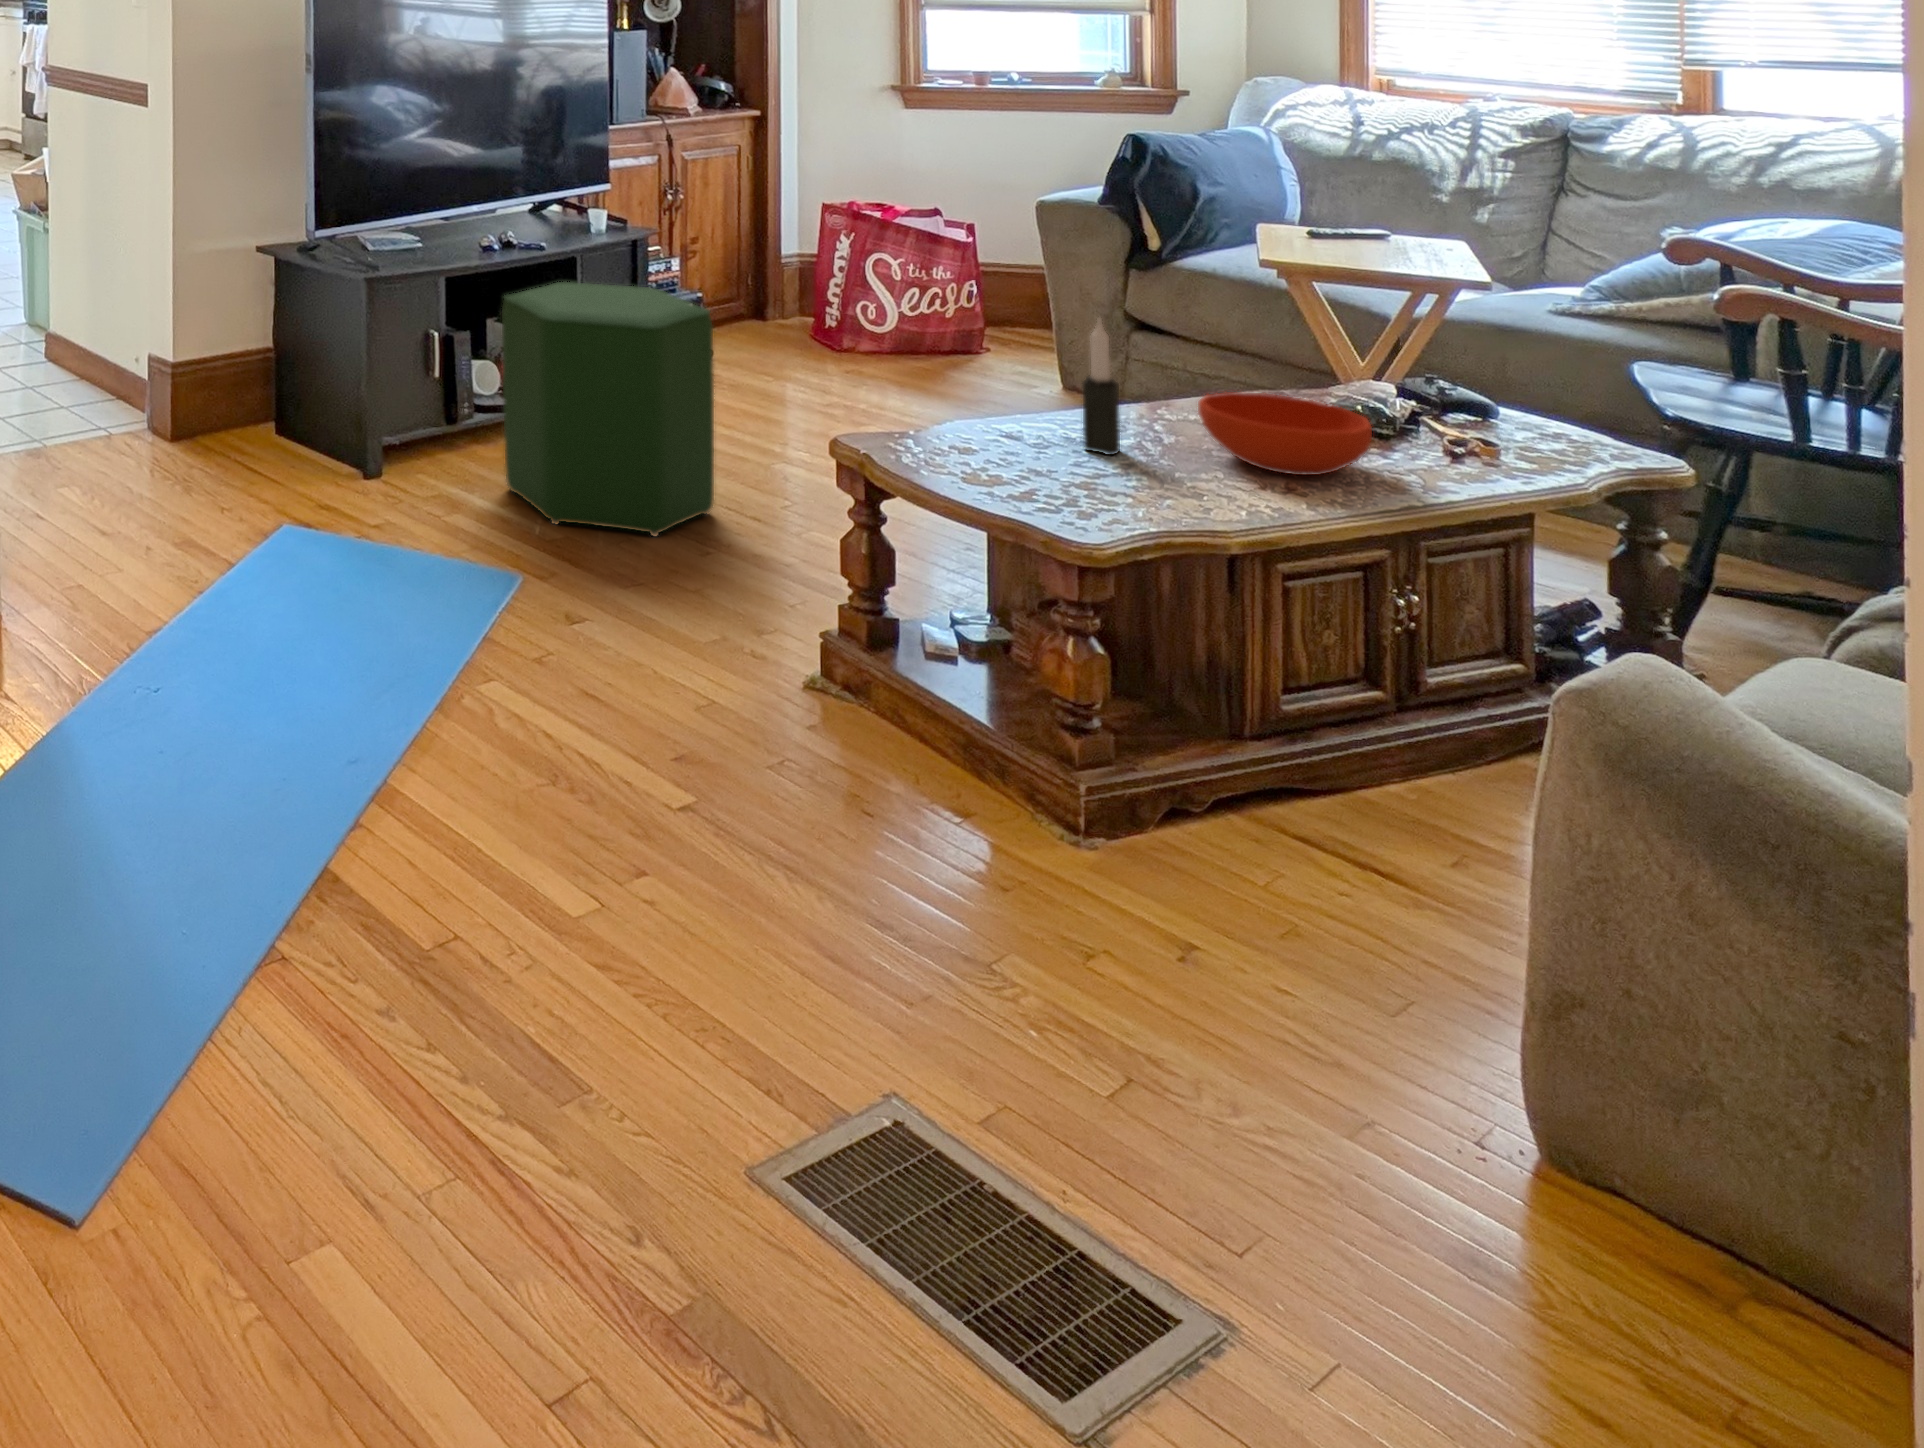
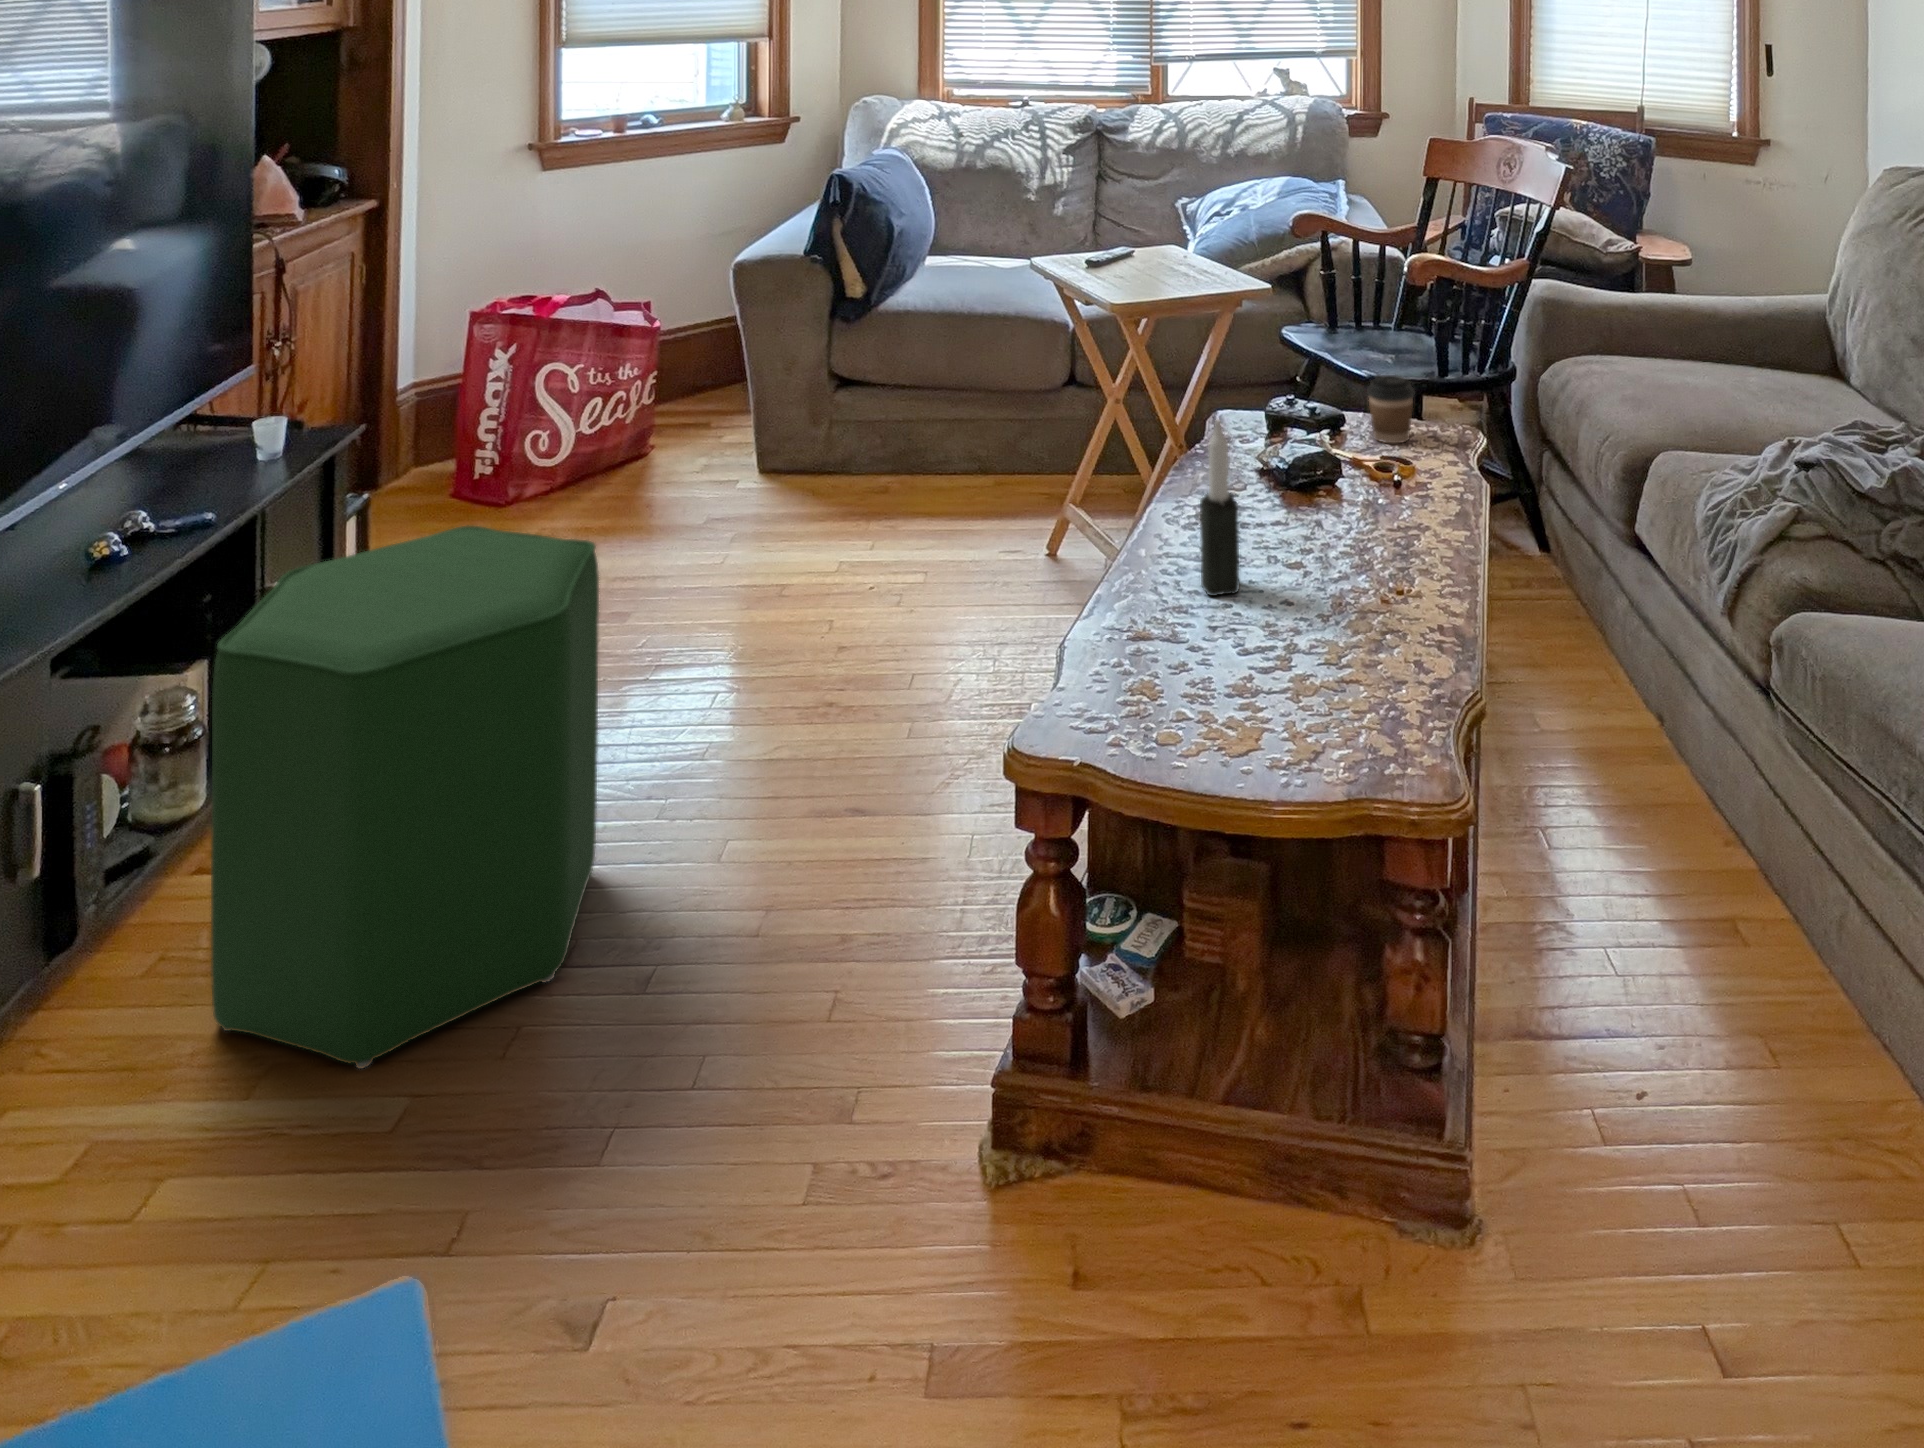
coffee cup: none [1463,375,1528,449] -> present [1367,374,1414,443]
bowl: present [1198,392,1372,475] -> none [1269,448,1424,548]

